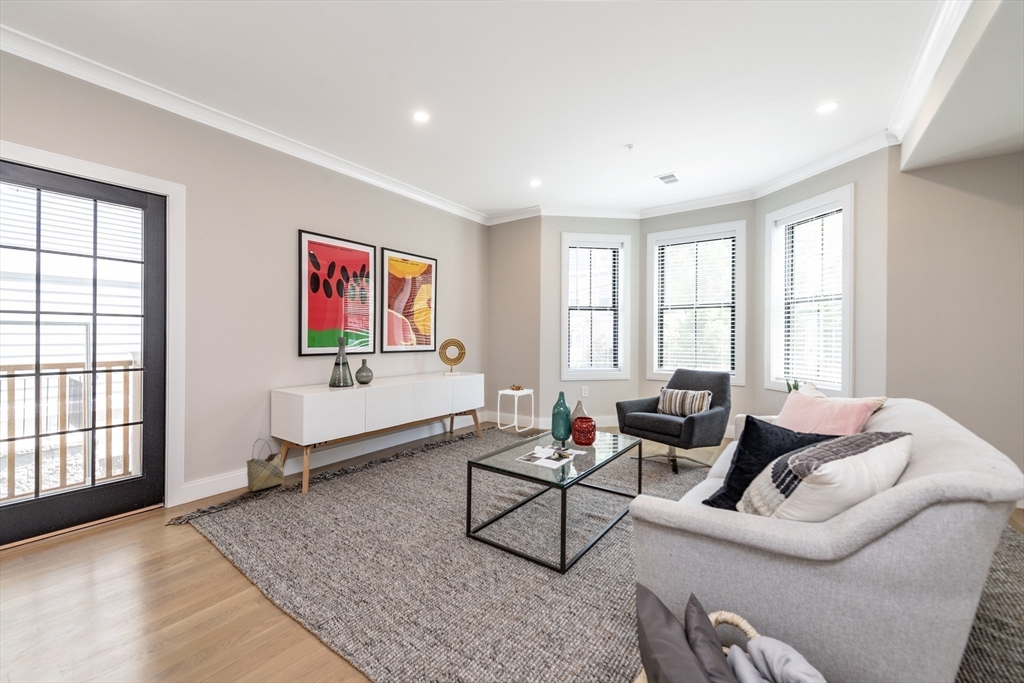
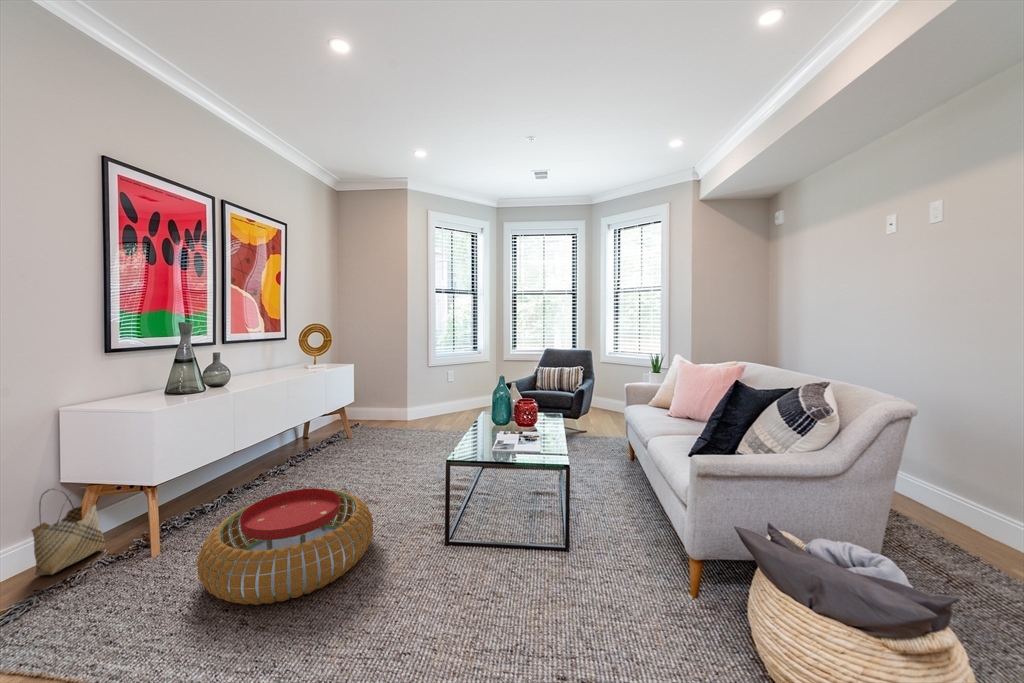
side table: present [498,385,534,432] -> none [366,372,403,421]
pouf: none [299,466,422,540] -> present [197,489,373,605]

